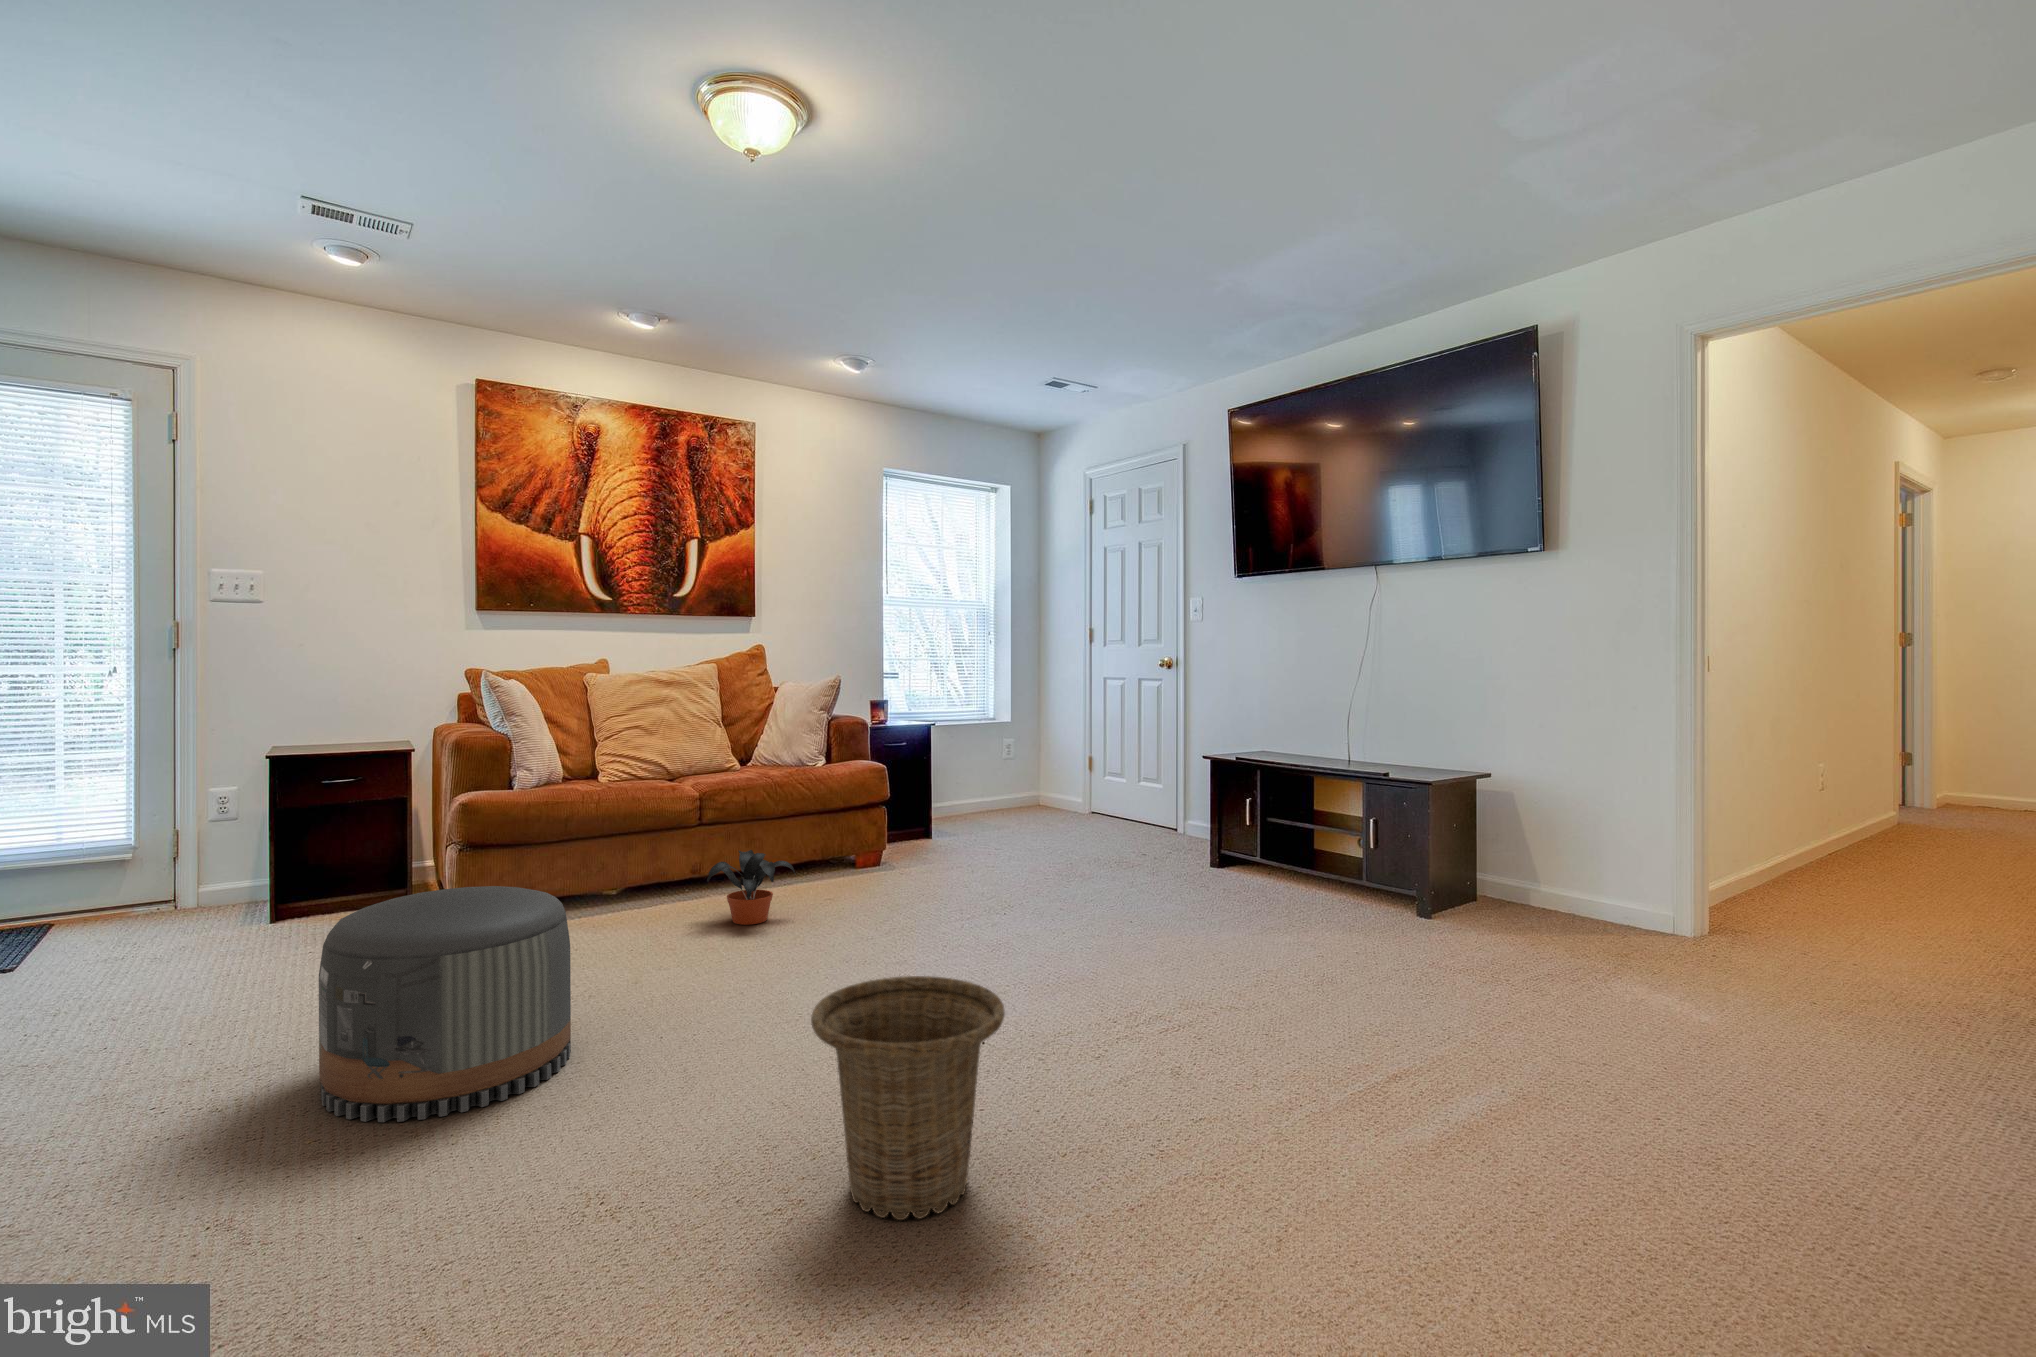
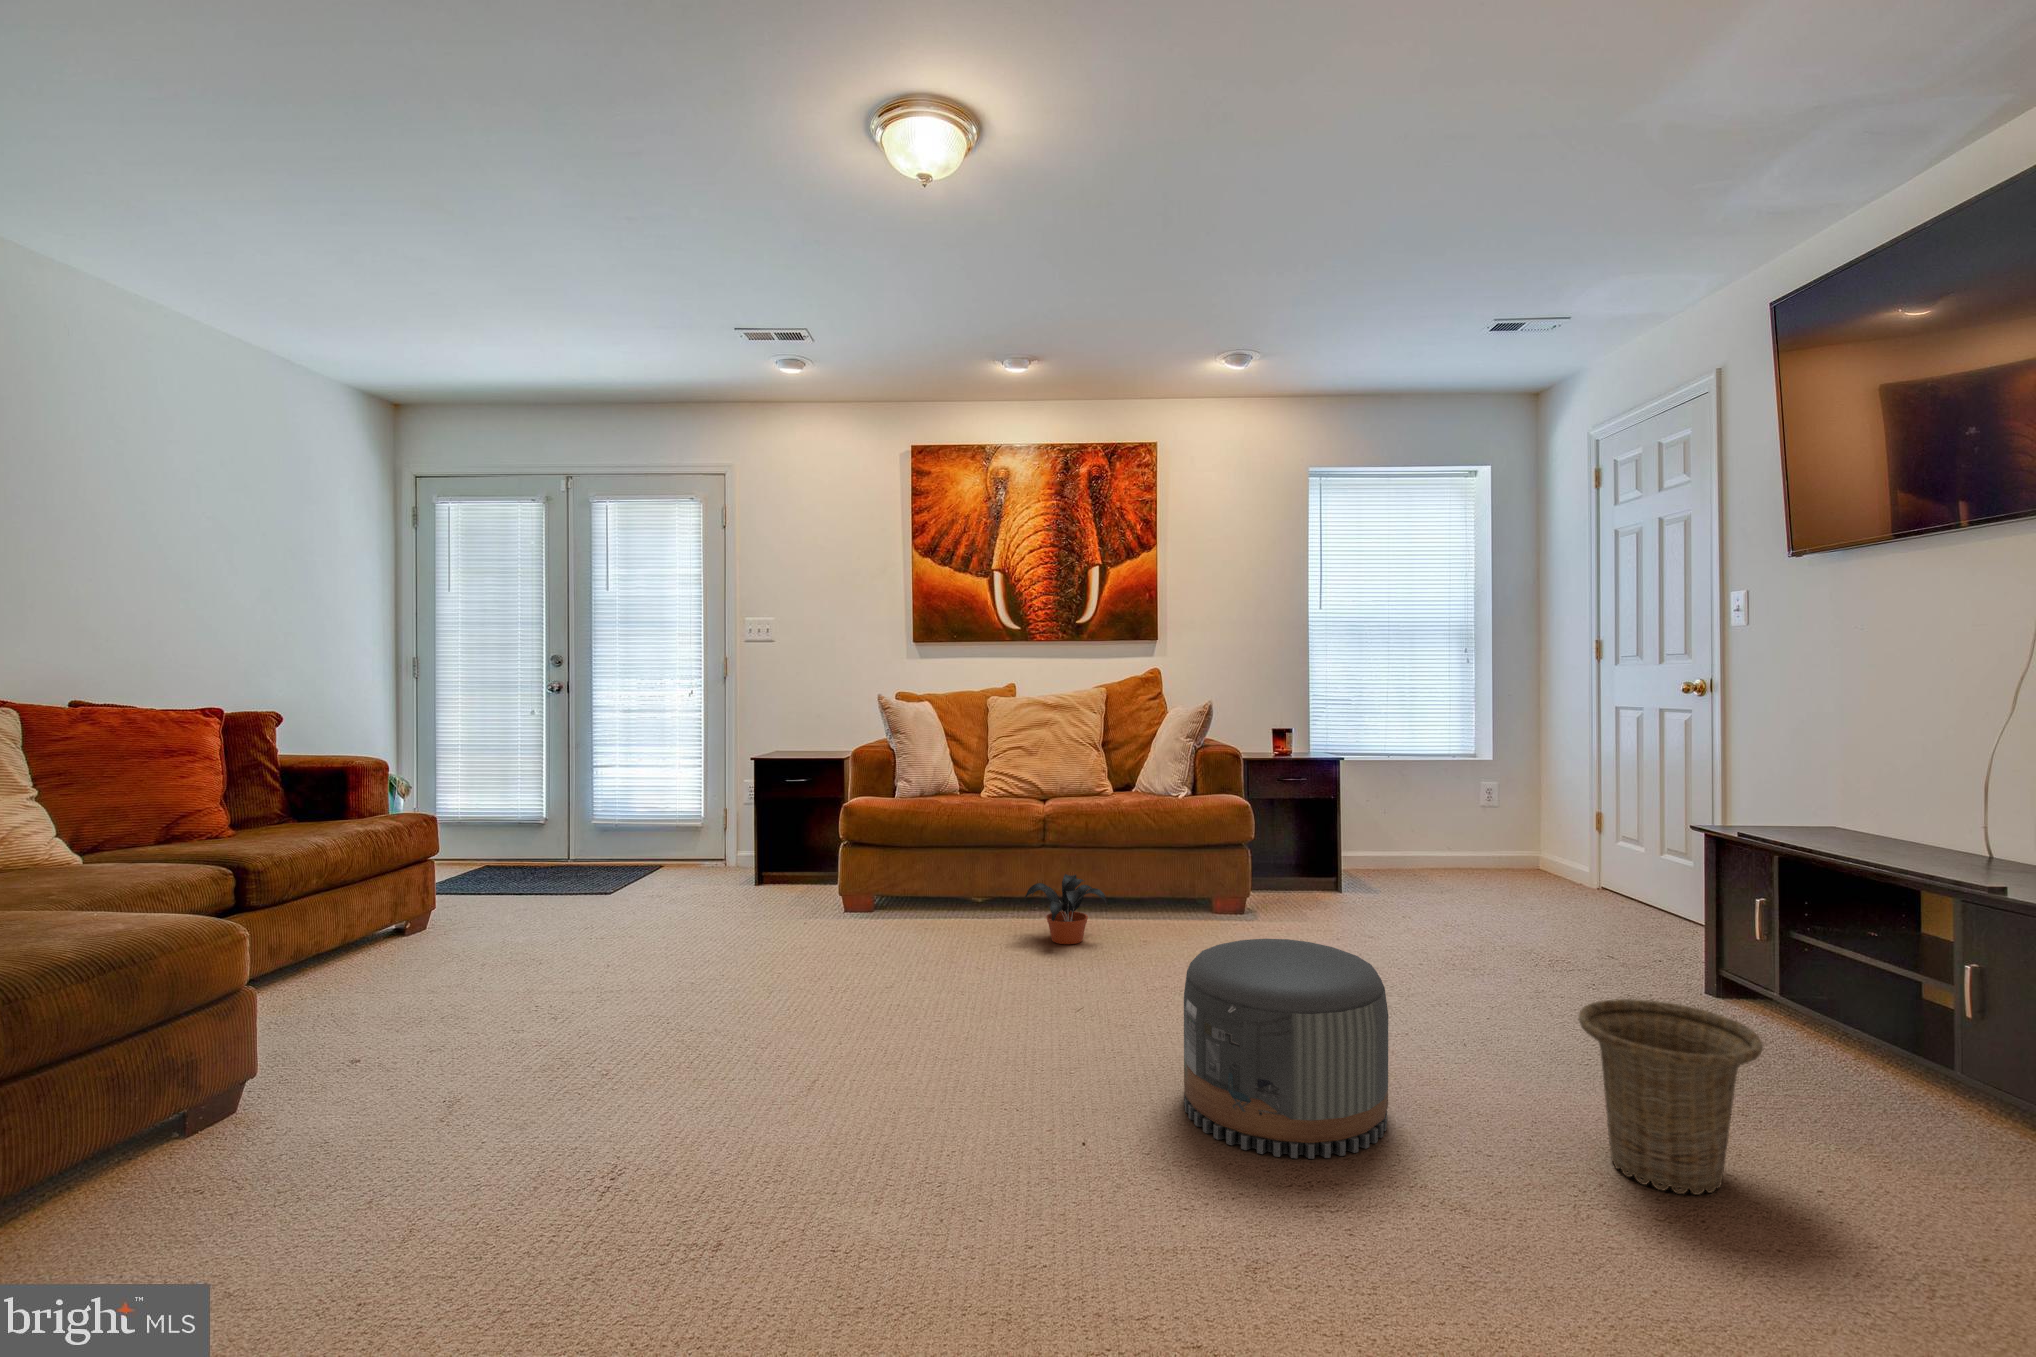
pouf: present [319,886,571,1122] -> present [1184,939,1388,1159]
basket: present [811,976,1005,1220] -> present [1578,999,1763,1195]

